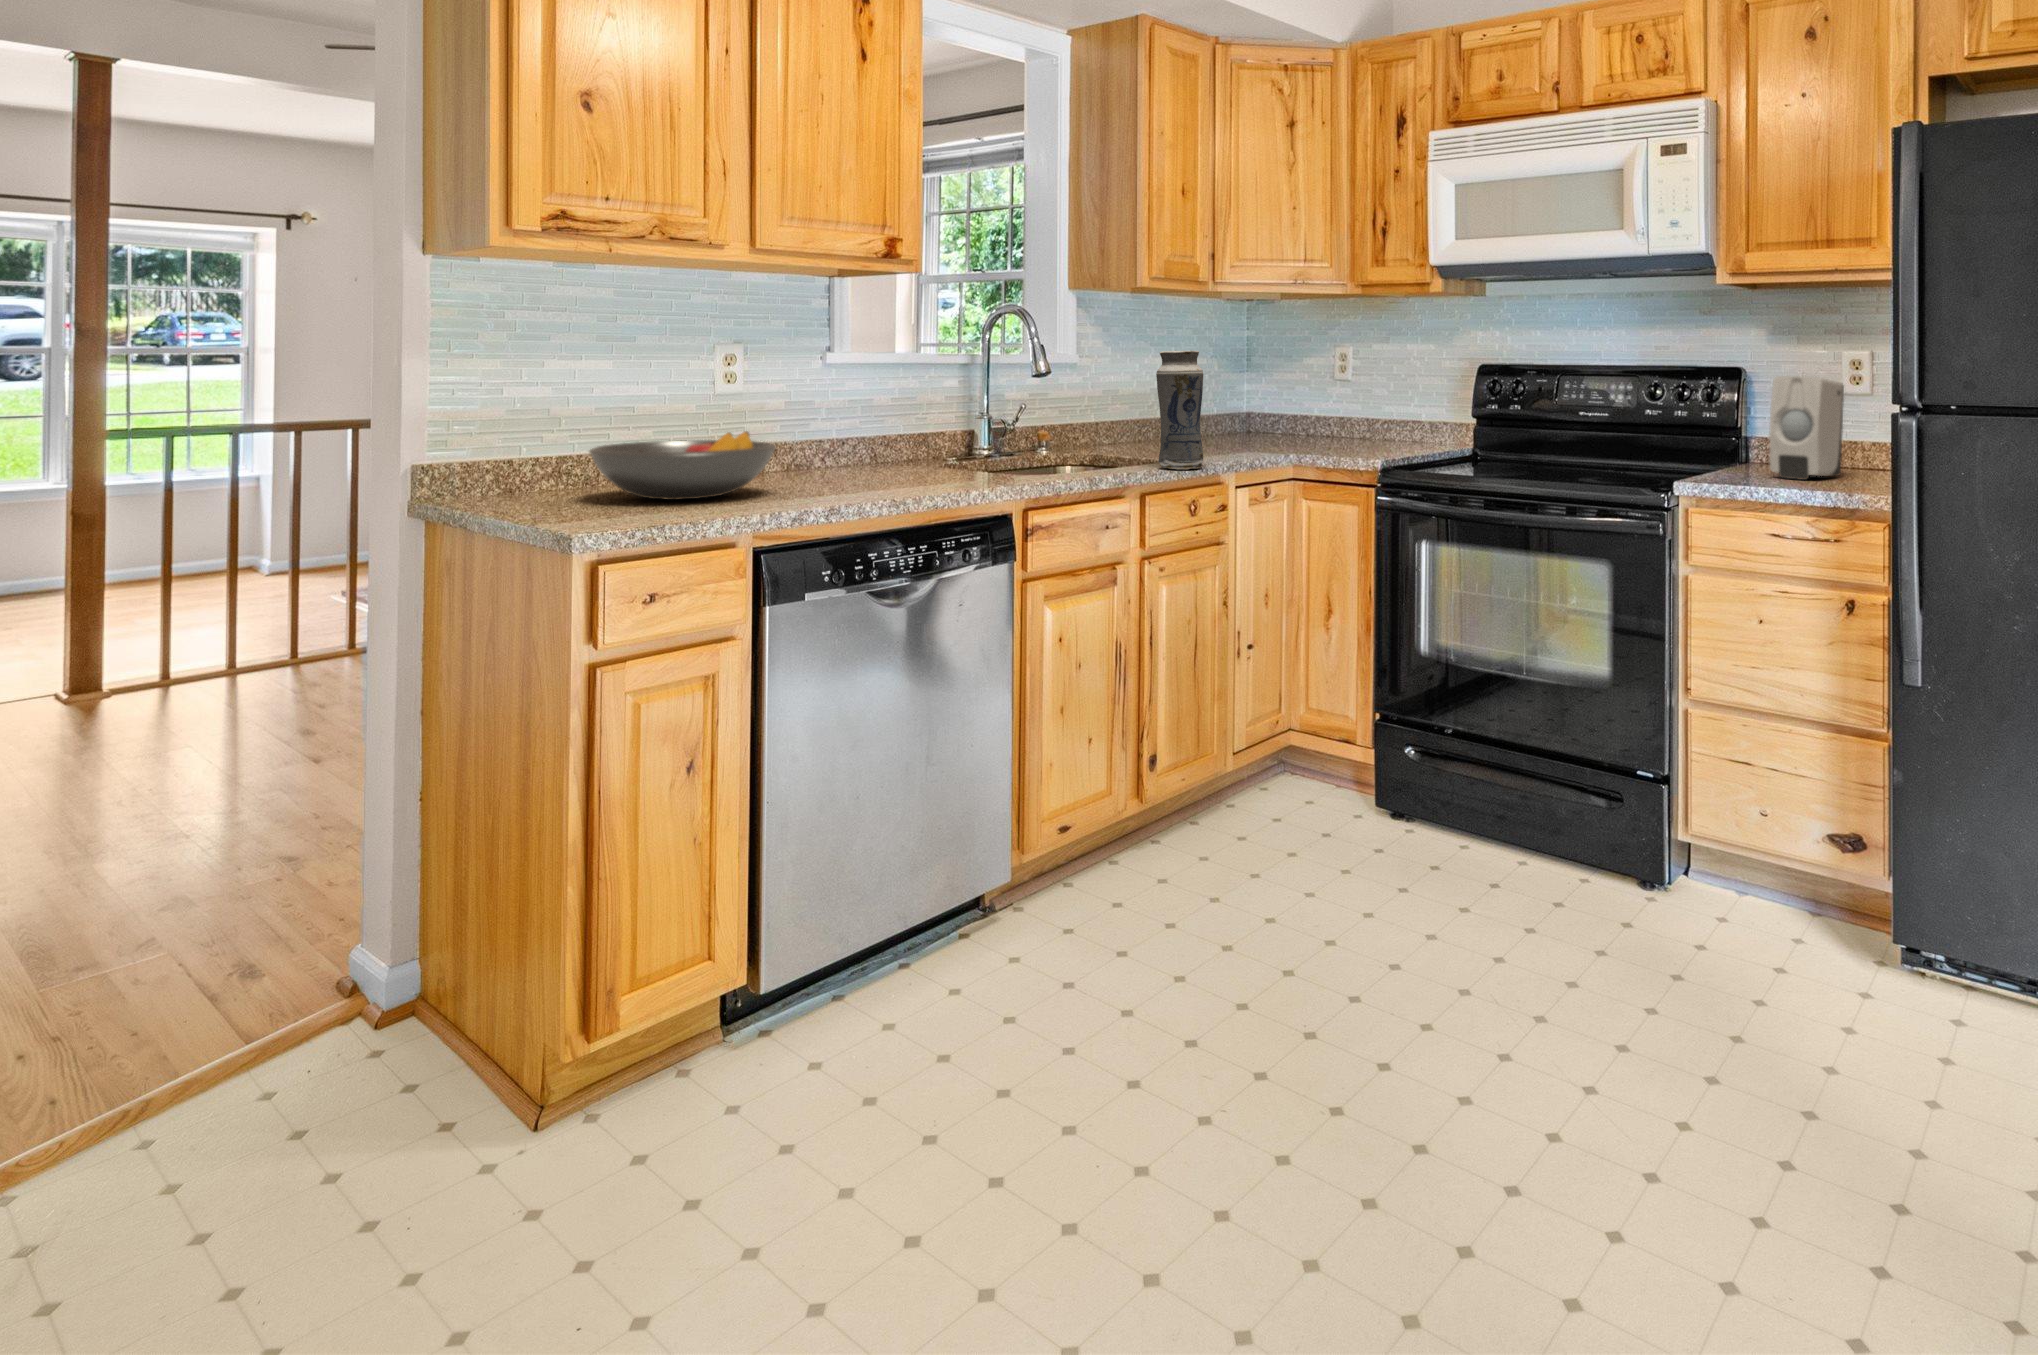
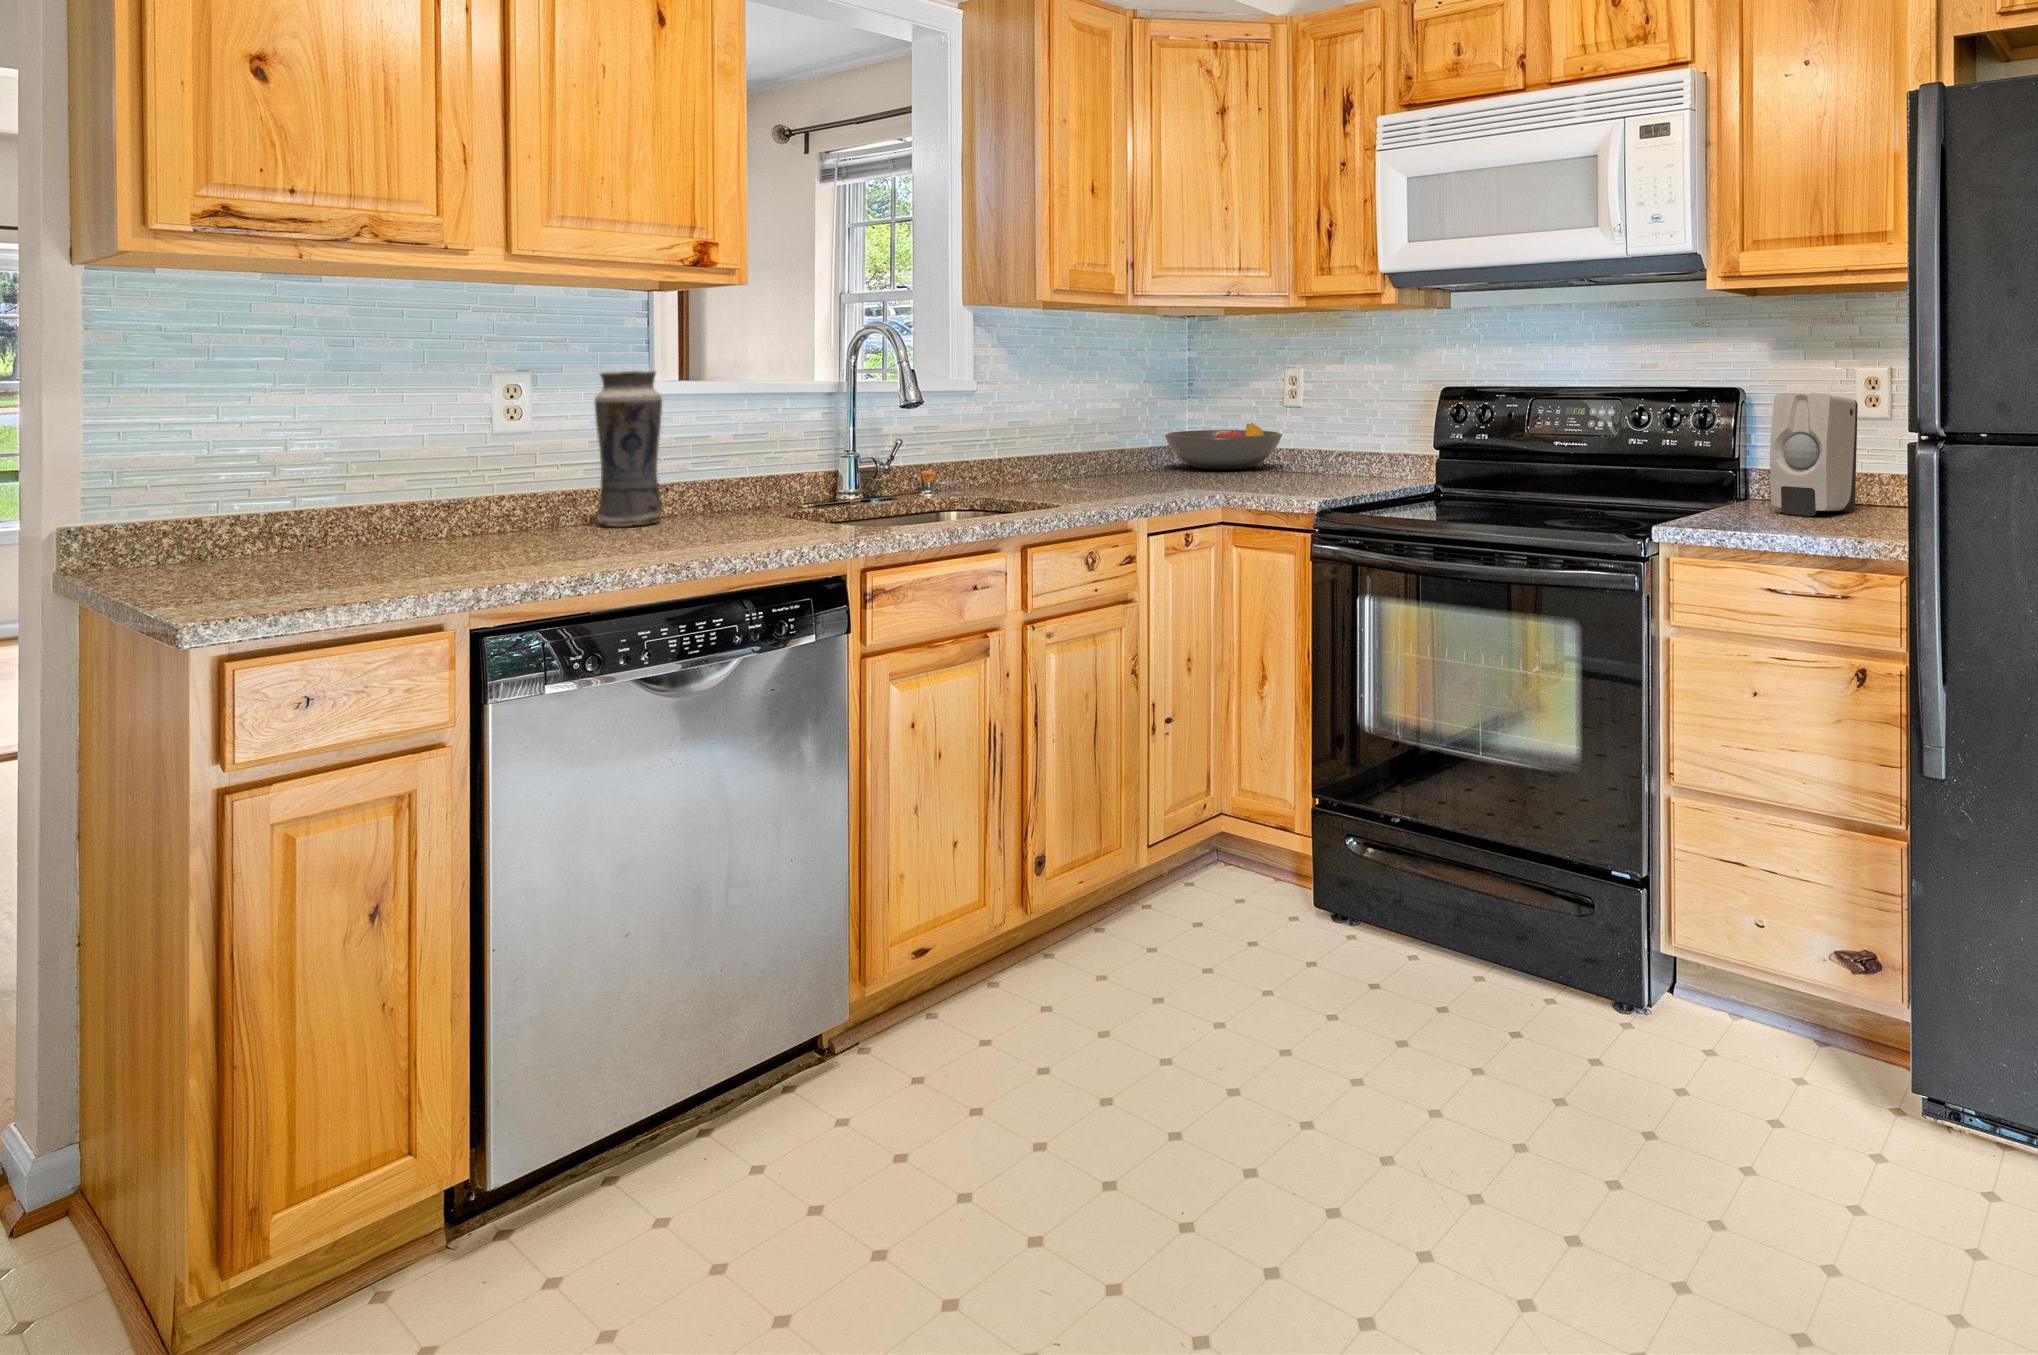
vase: present [1156,350,1203,469] -> present [595,370,662,526]
fruit bowl: present [589,431,776,500] -> present [1165,423,1282,470]

